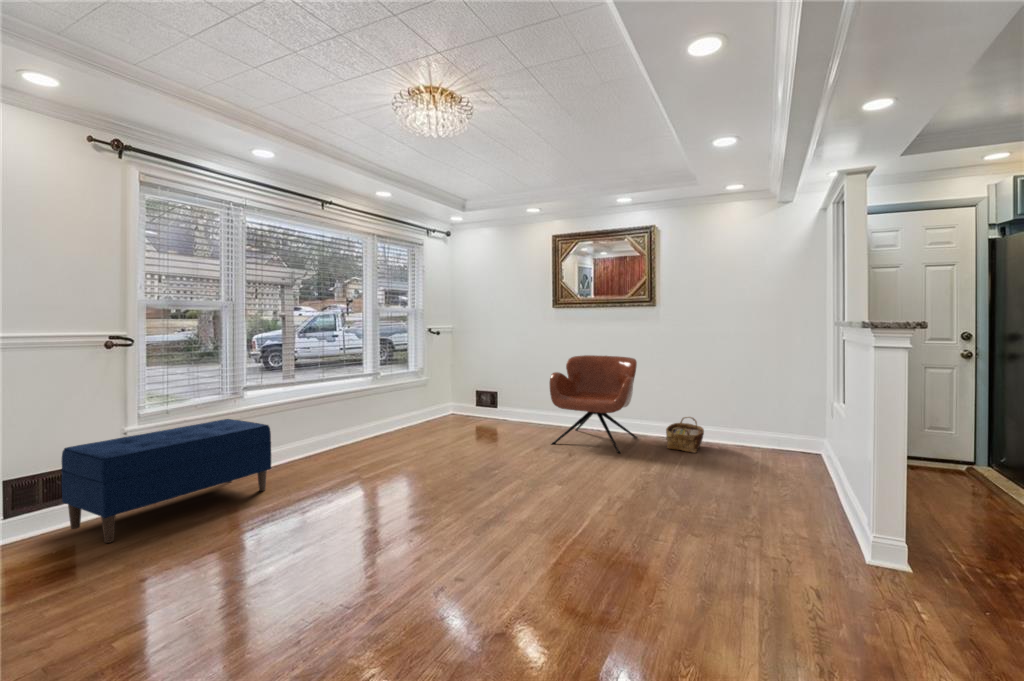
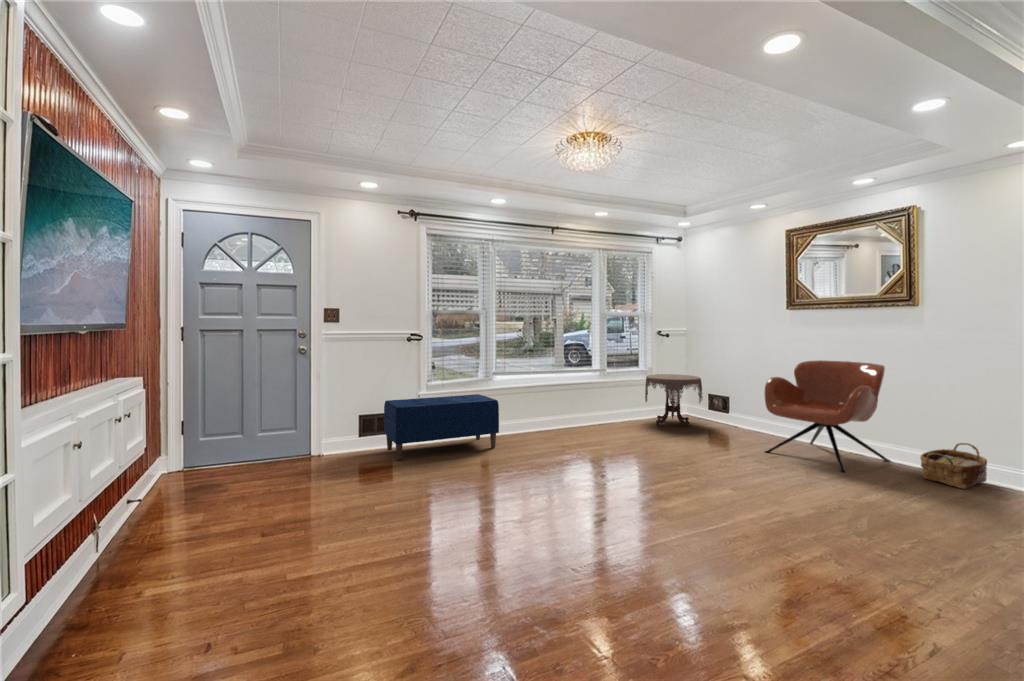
side table: none [422,374,480,429] -> present [645,374,703,427]

